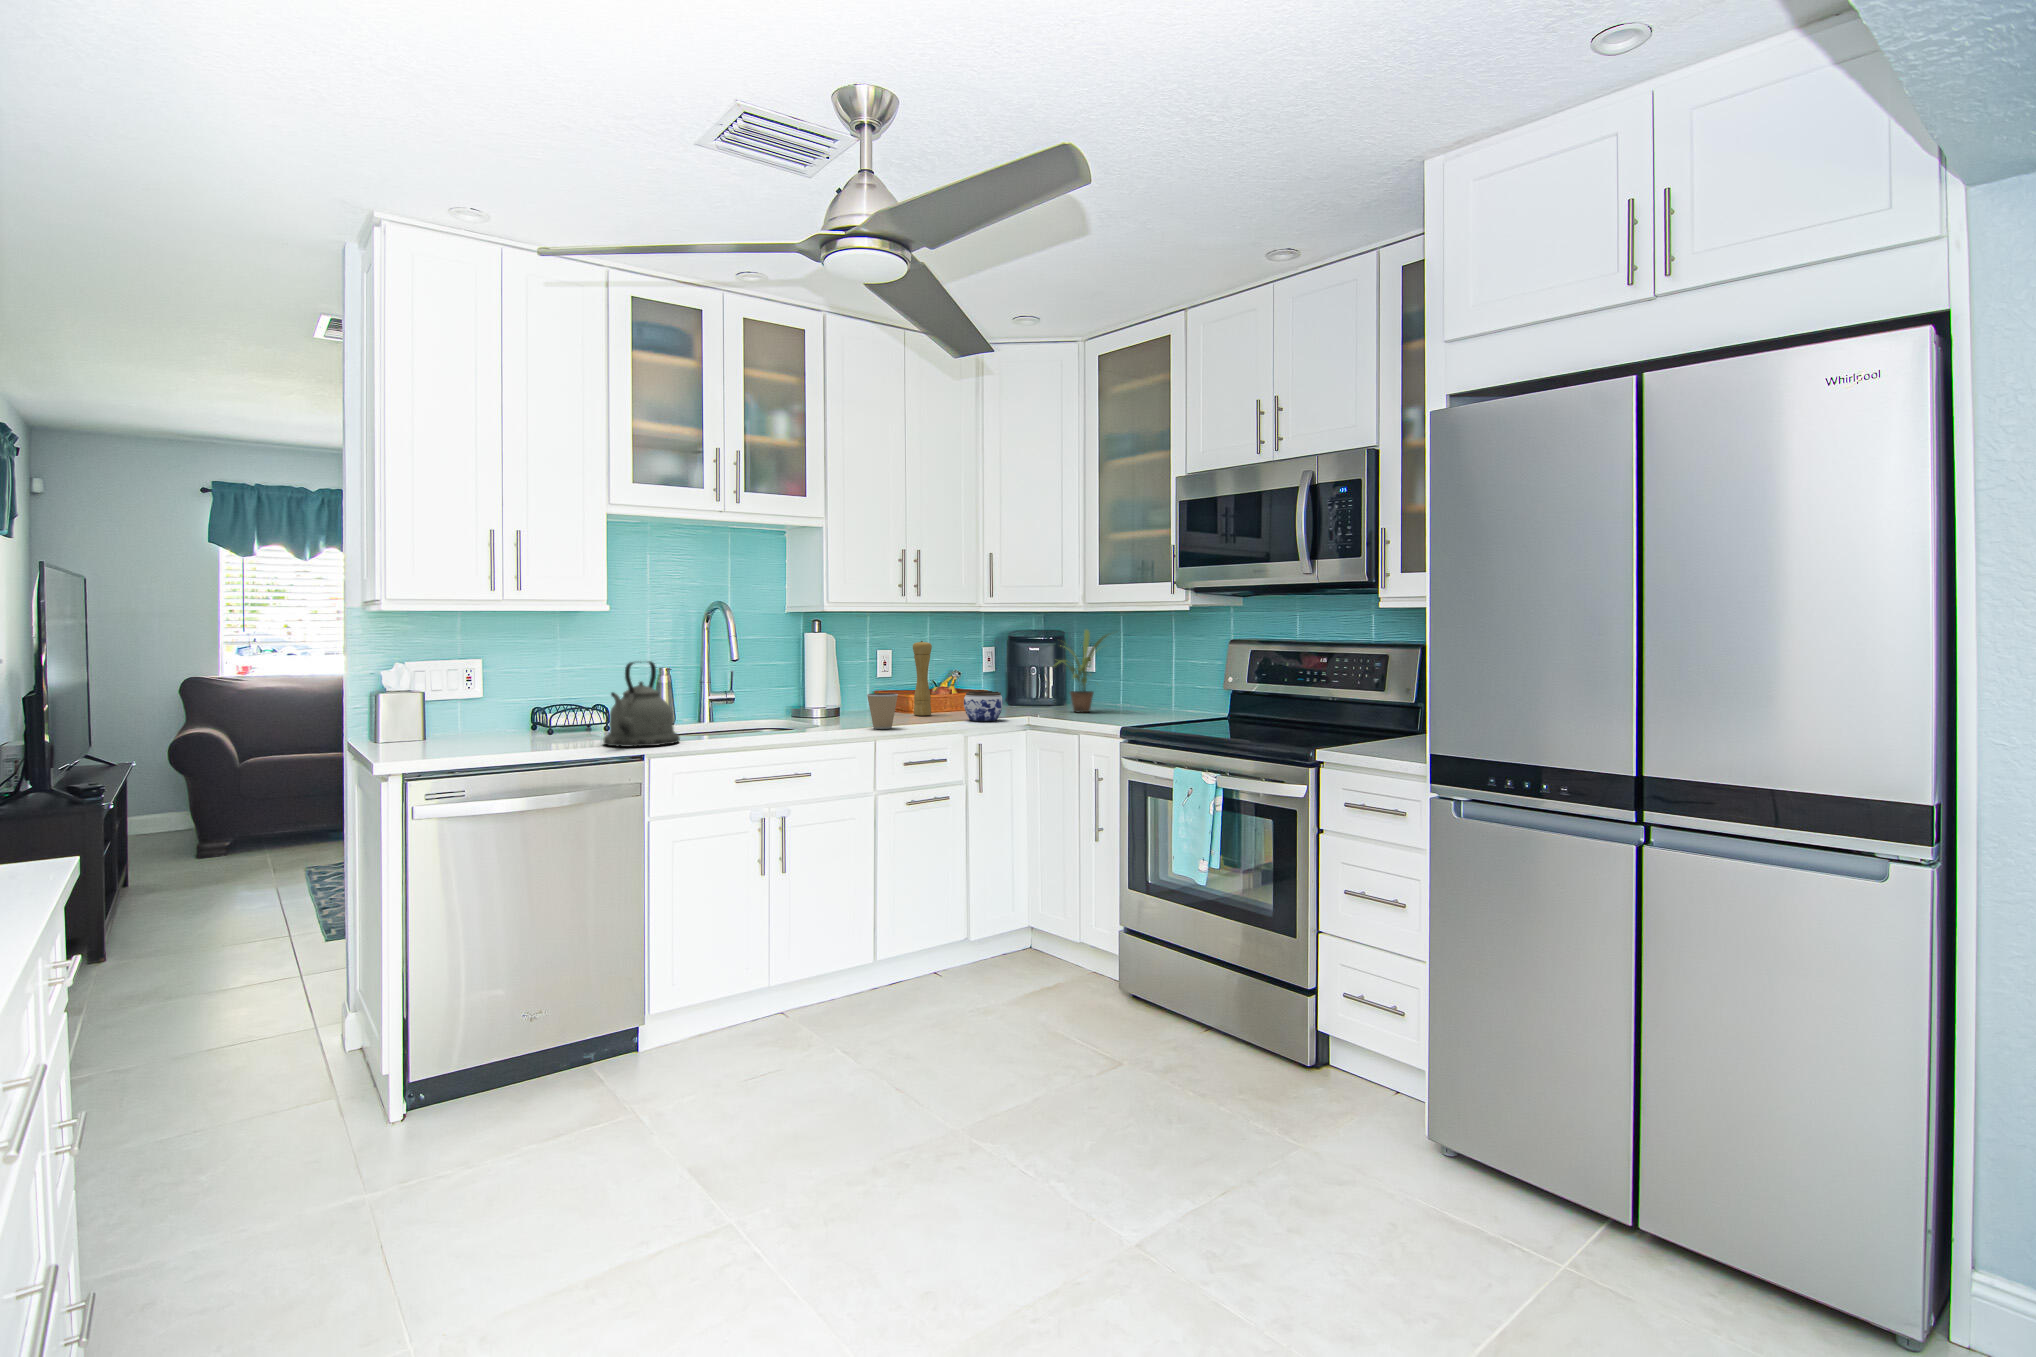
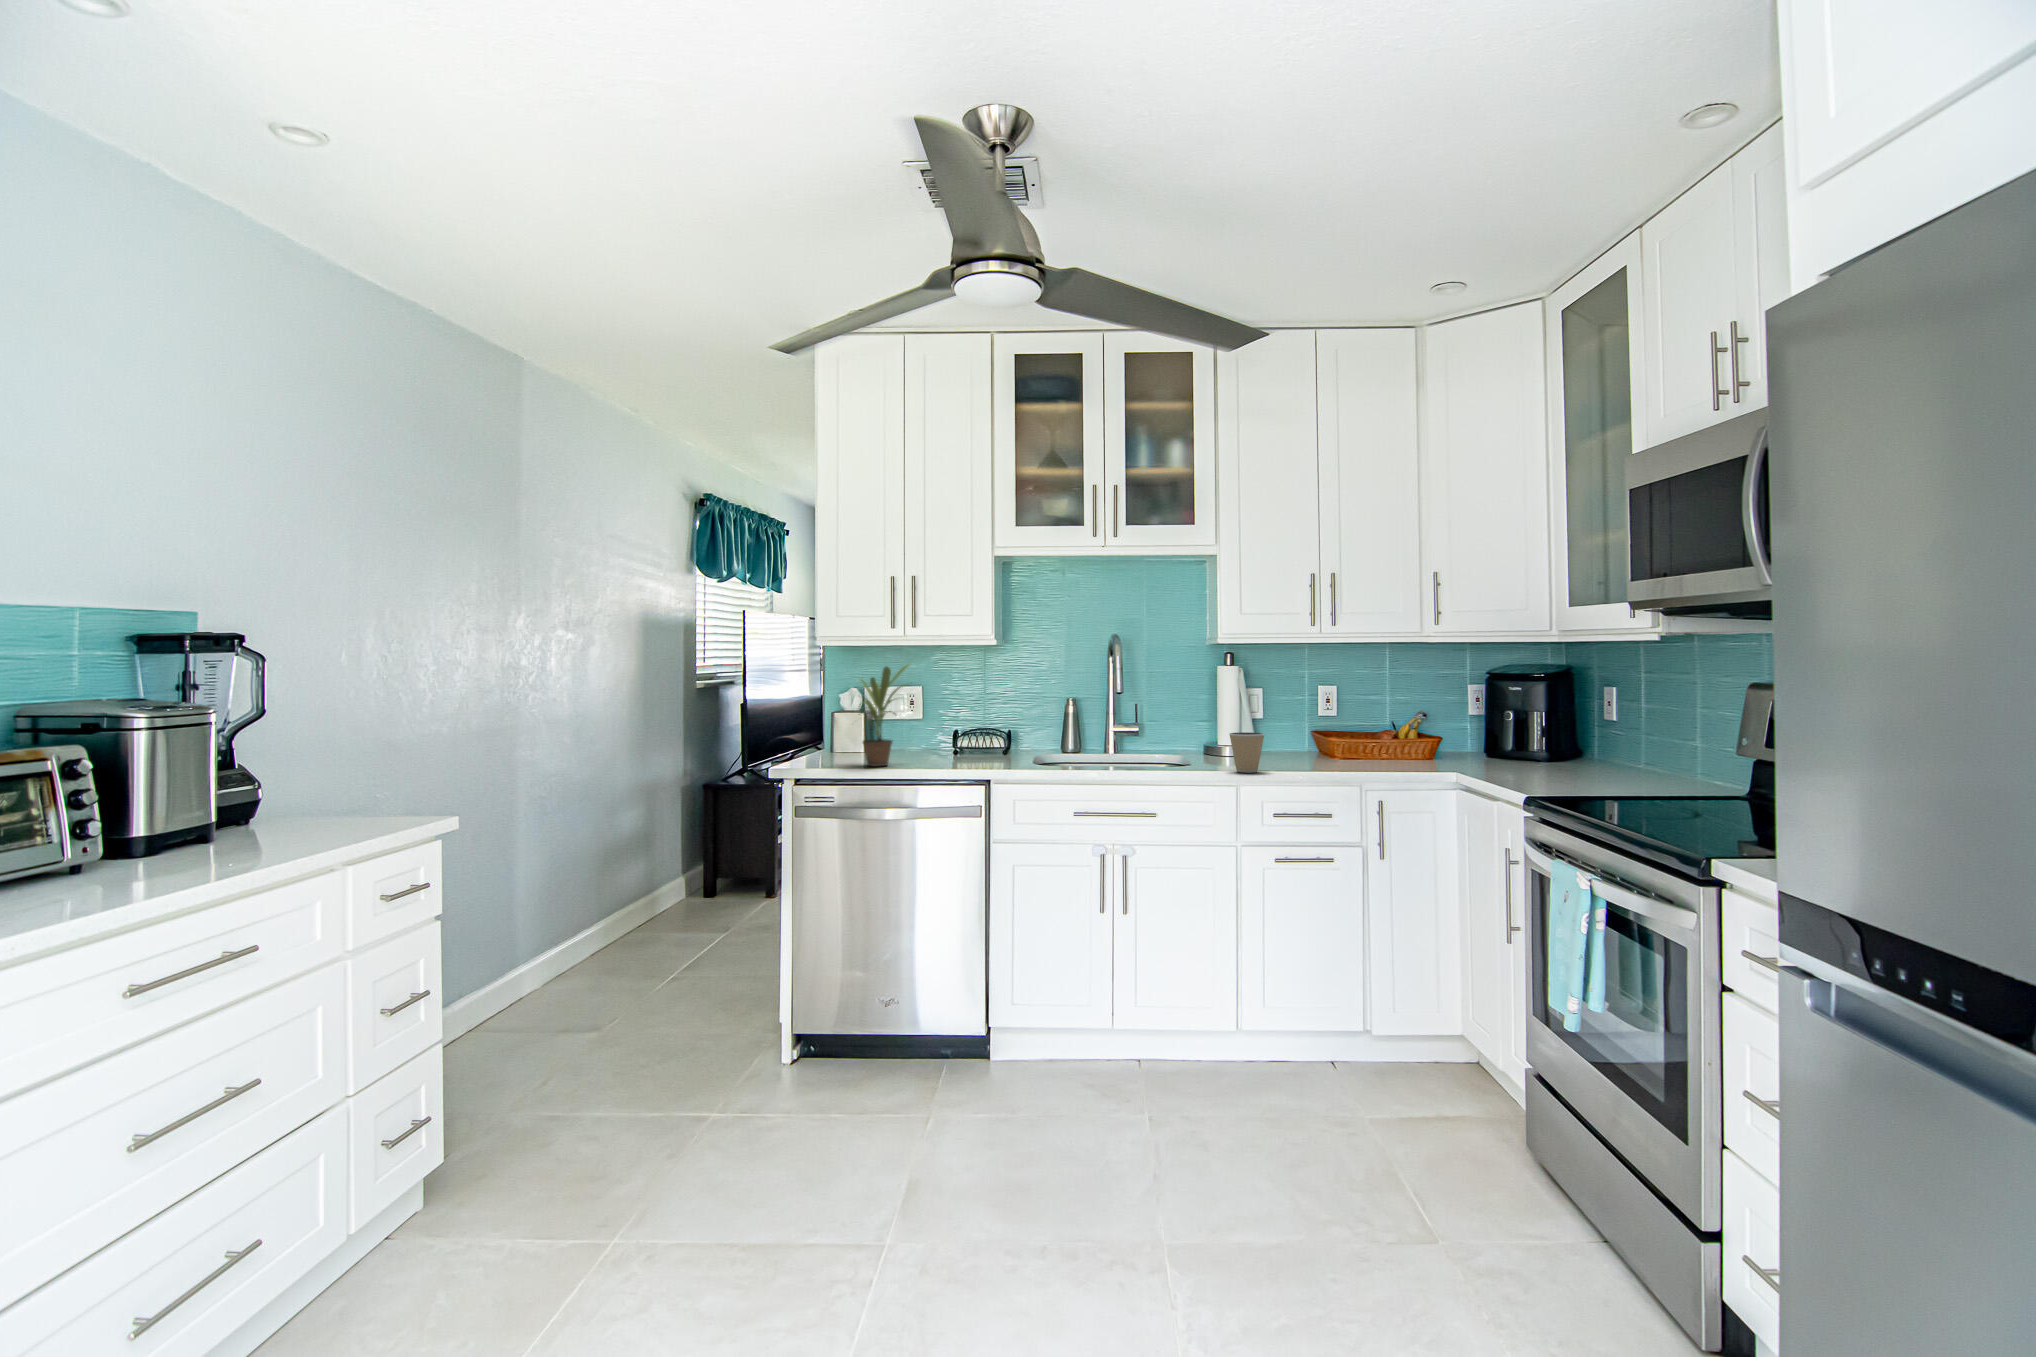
potted plant: present [1052,630,1108,713] -> present [859,664,910,766]
pepper mill: present [913,641,932,715] -> none [1339,674,1362,761]
kettle: present [603,661,680,747] -> none [944,693,1023,773]
jar: present [964,691,1003,721] -> none [1372,735,1422,772]

